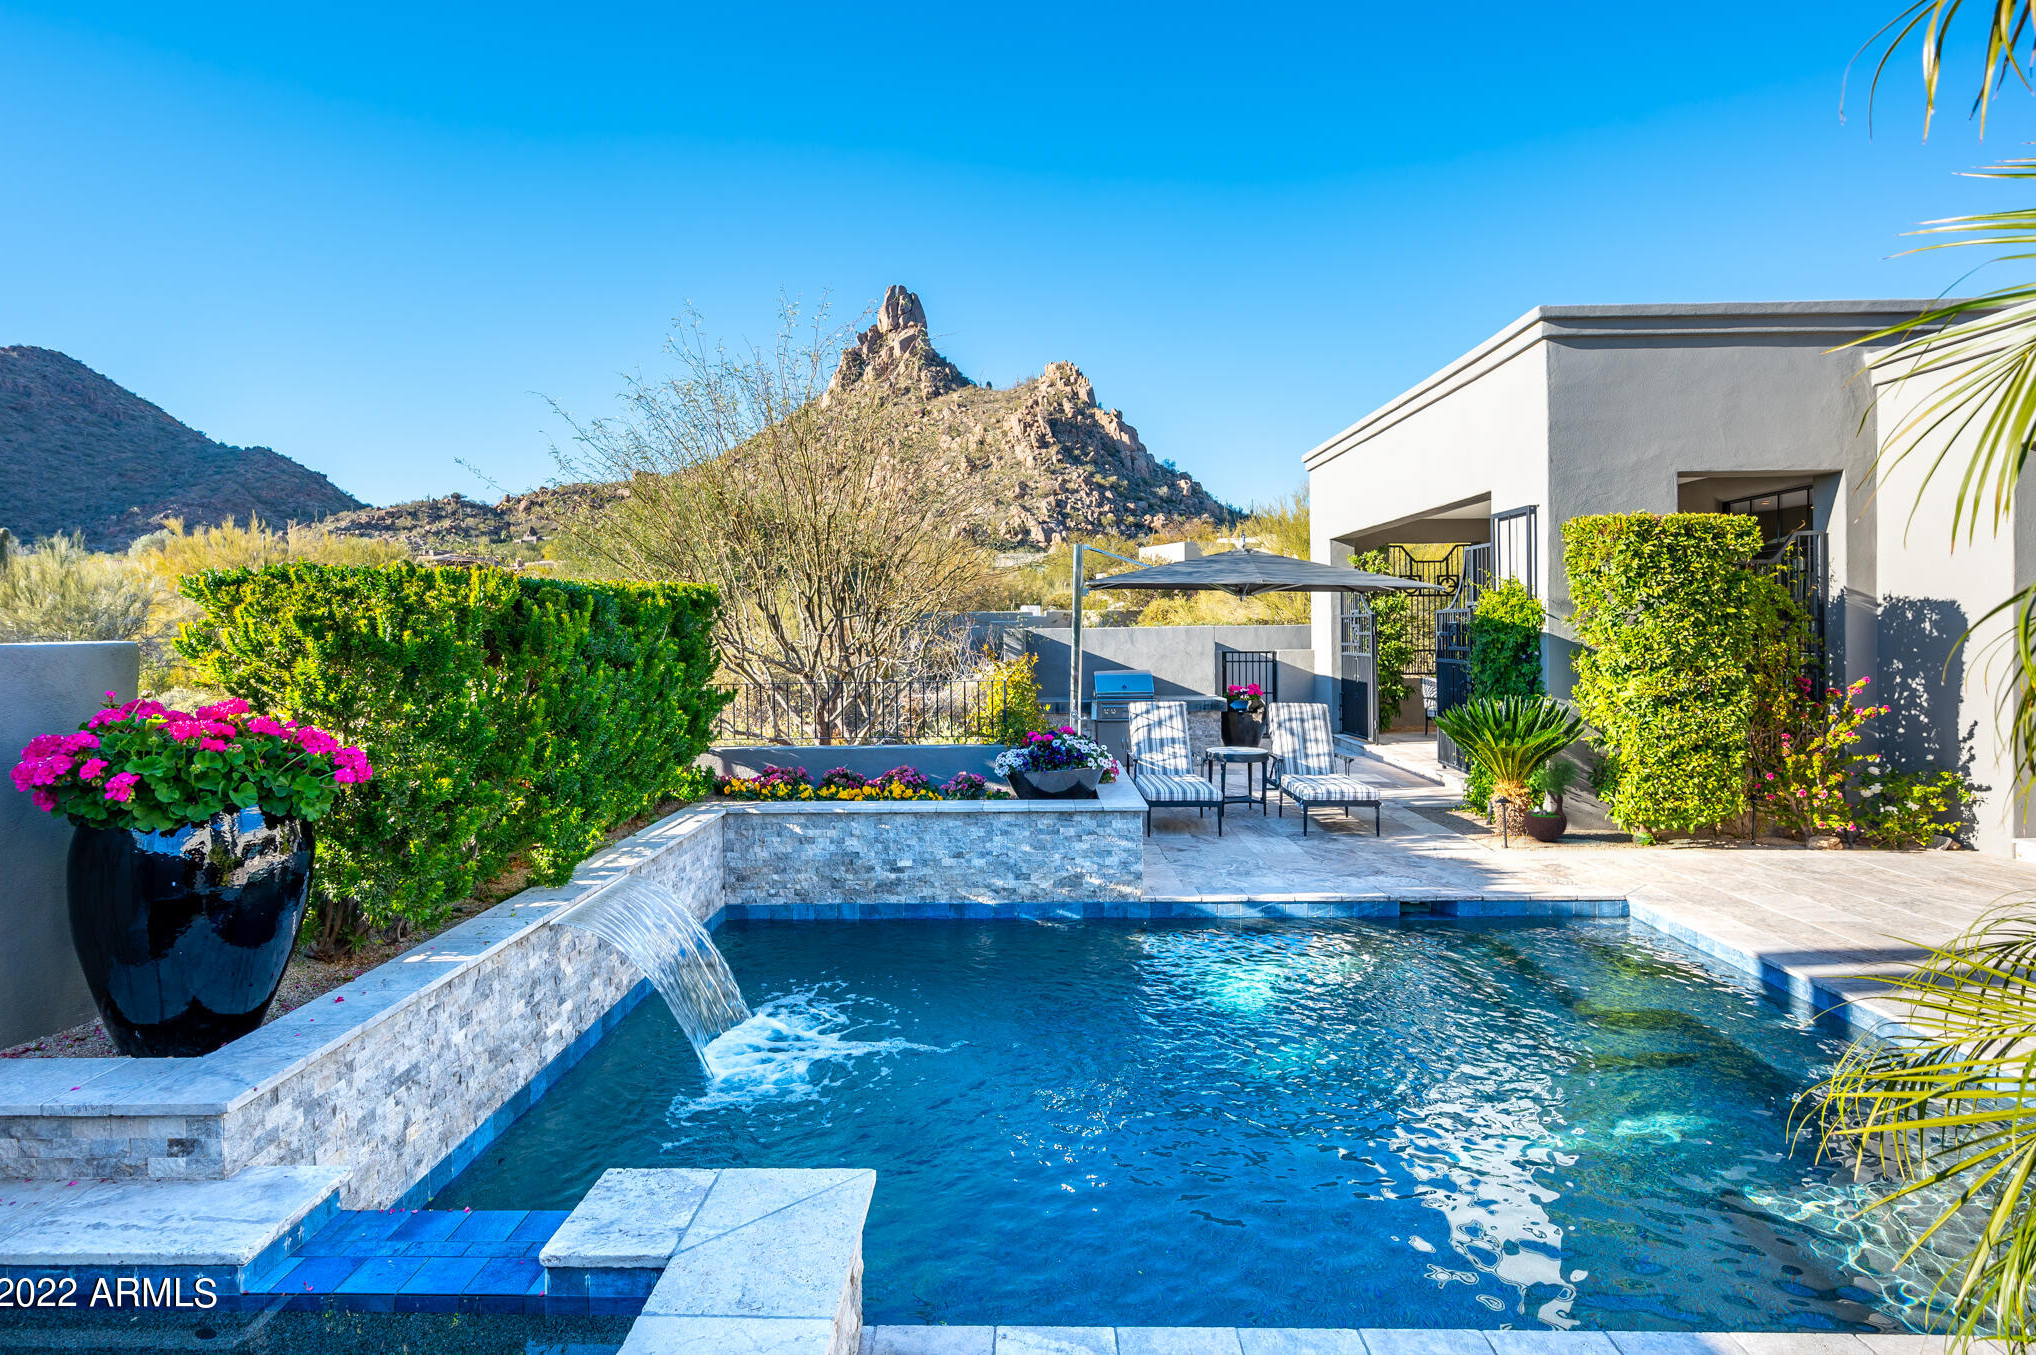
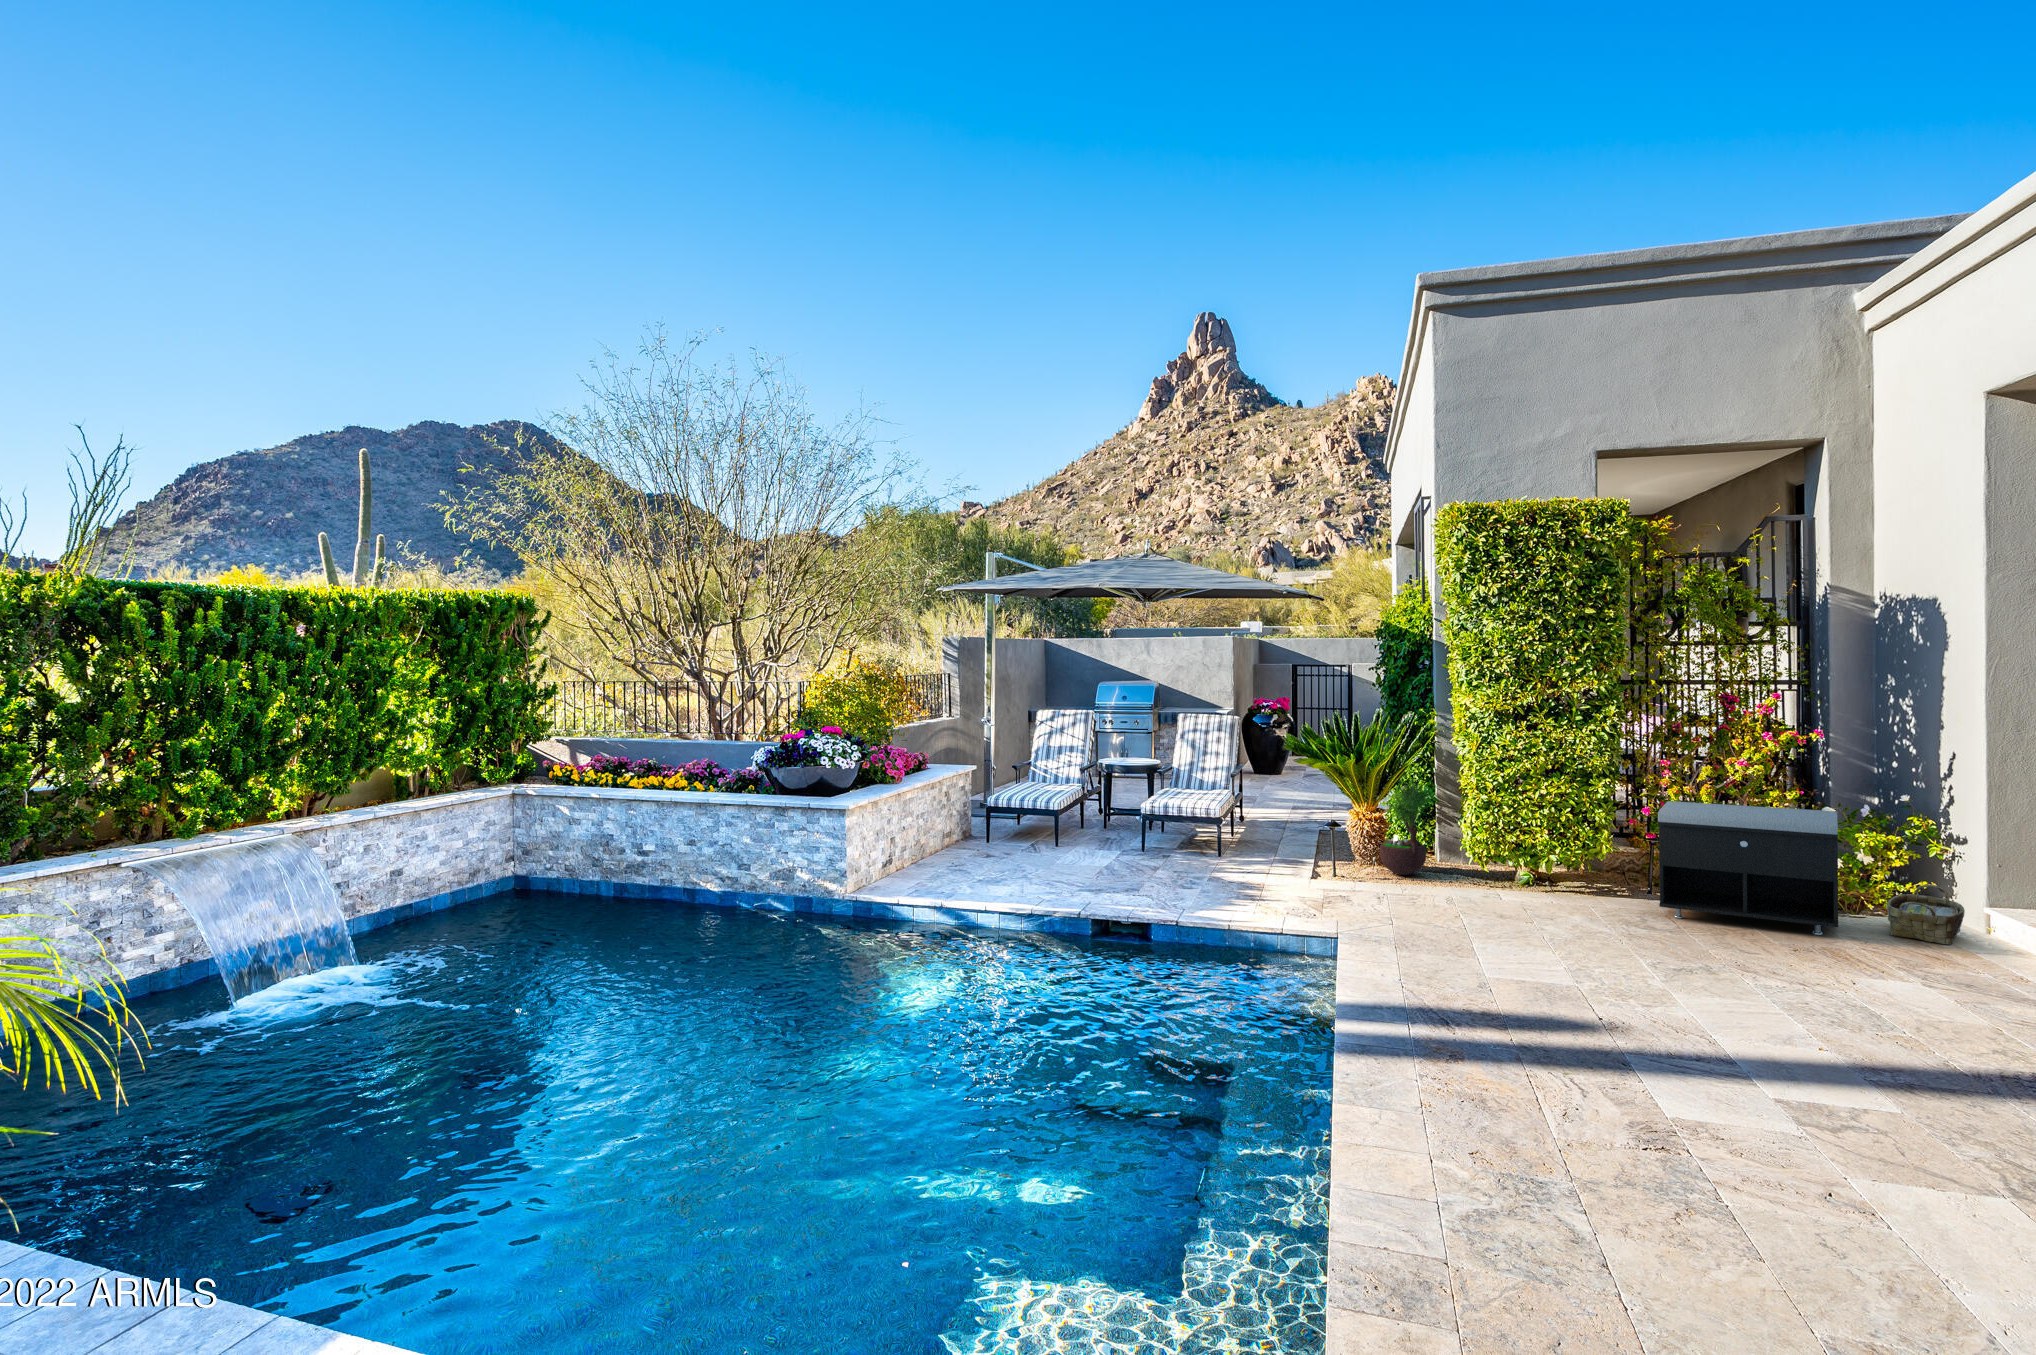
storage bench: none [1768,765,1932,861] -> present [1658,801,1838,935]
woven basket: none [1933,817,1991,860] -> present [1887,885,1965,945]

